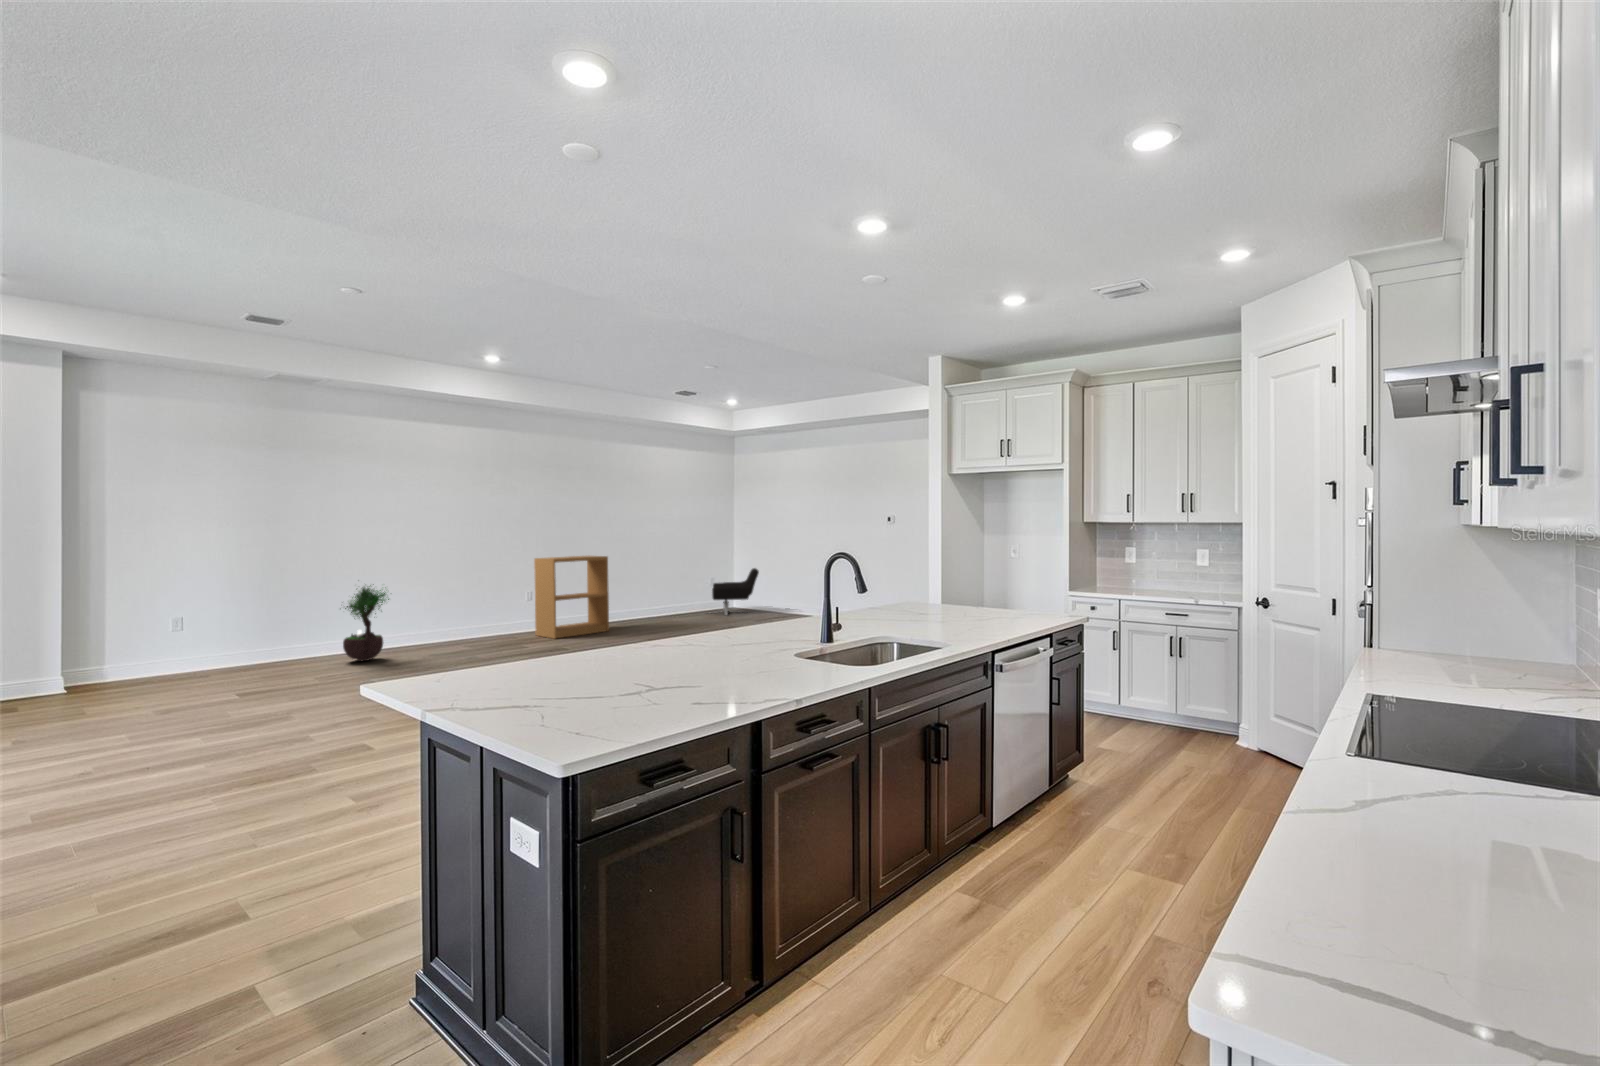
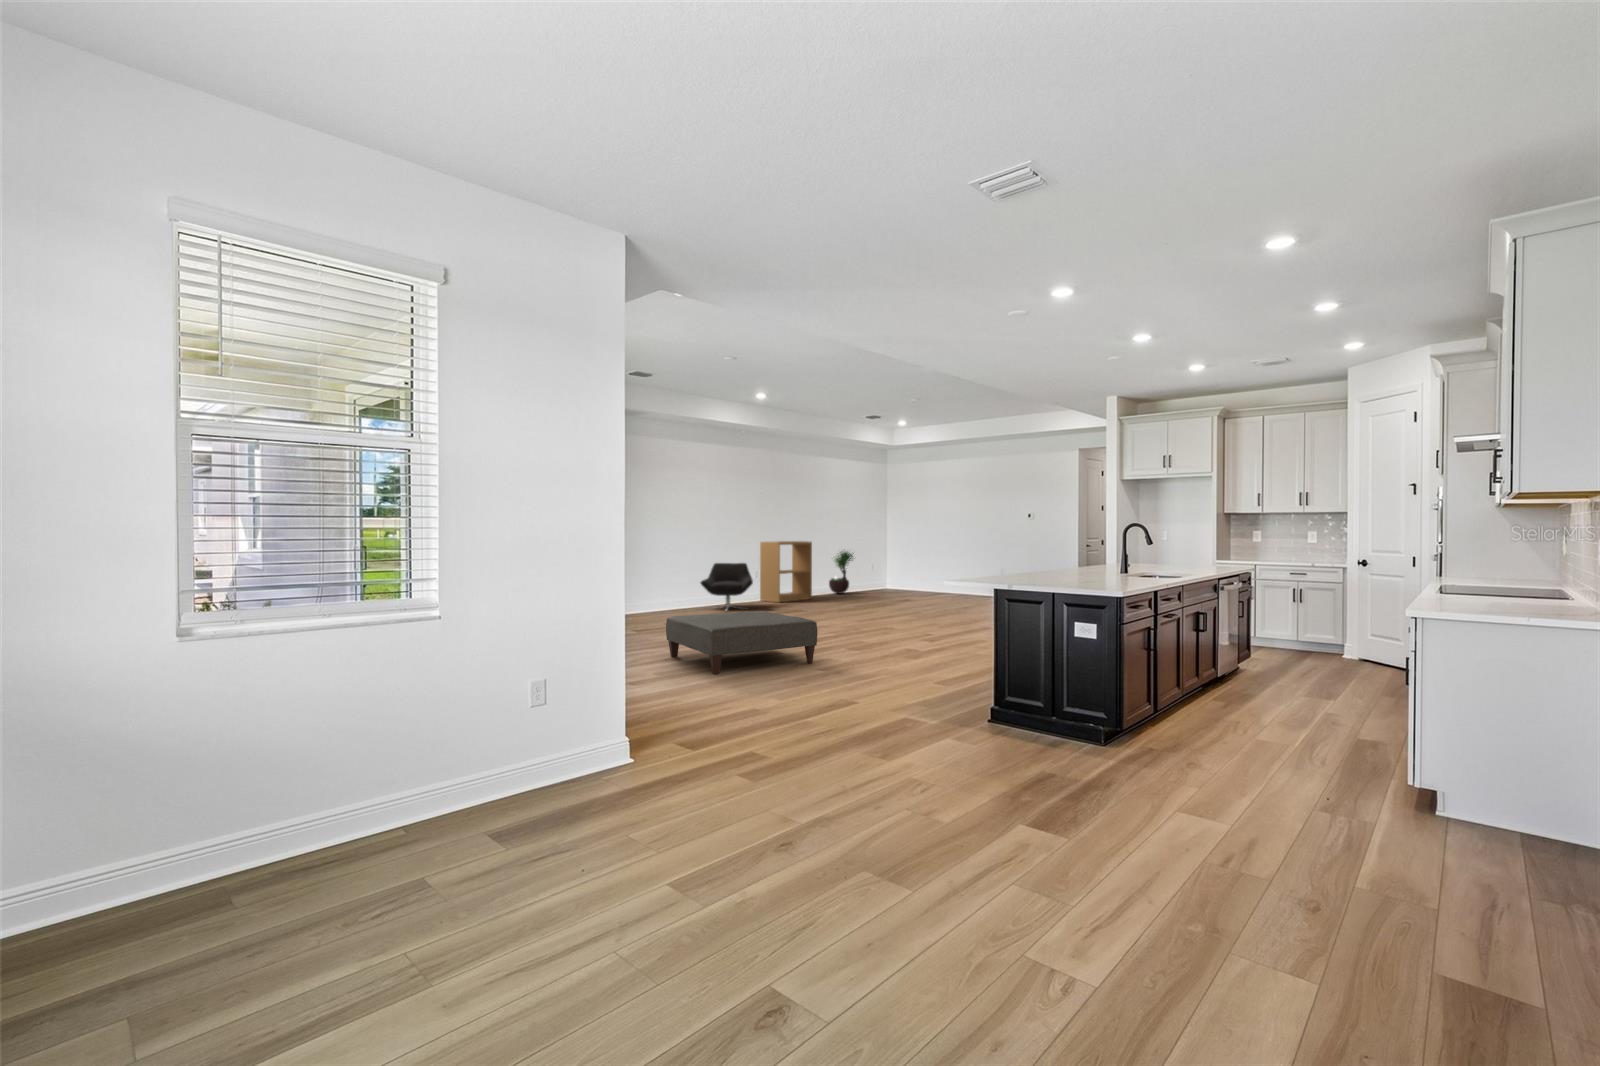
lounge chair: present [712,568,759,615] -> present [701,563,753,611]
potted tree: present [343,585,389,661] -> present [829,552,853,594]
ottoman: none [145,685,392,823] -> present [666,611,818,674]

